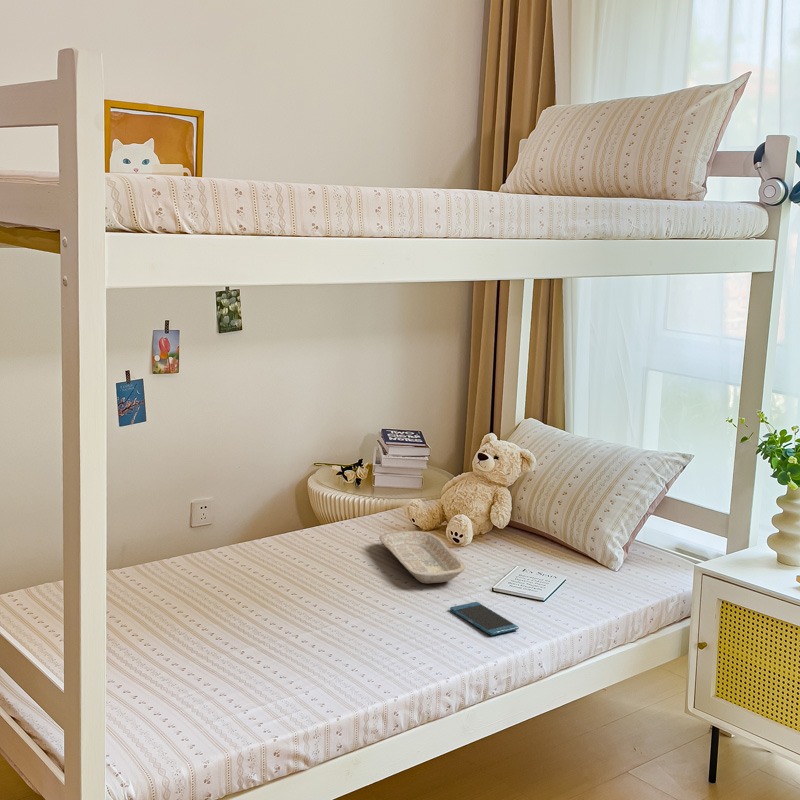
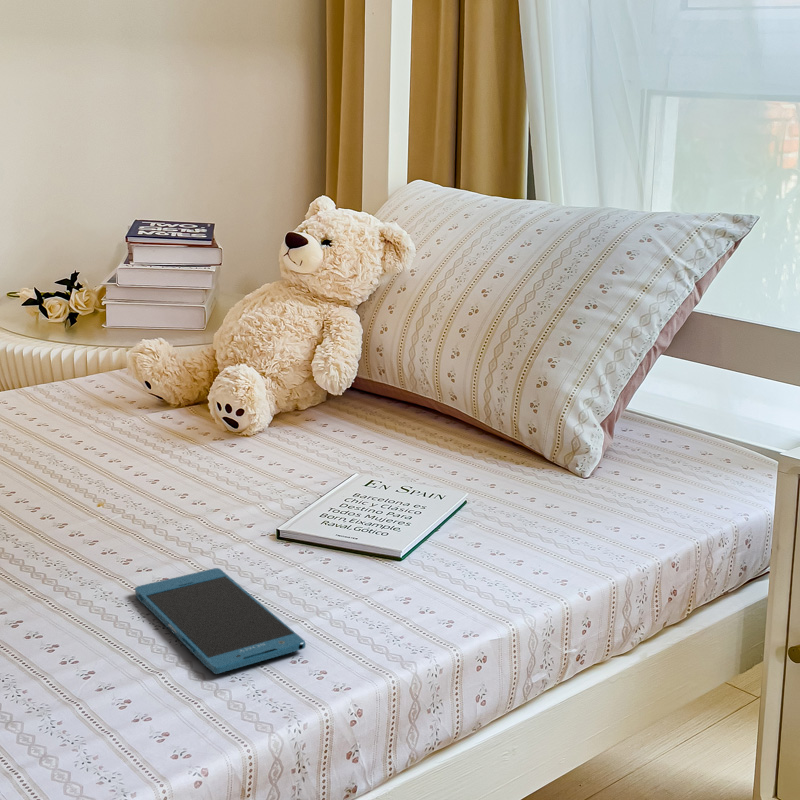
tray: present [379,531,465,583] -> none [42,404,211,522]

